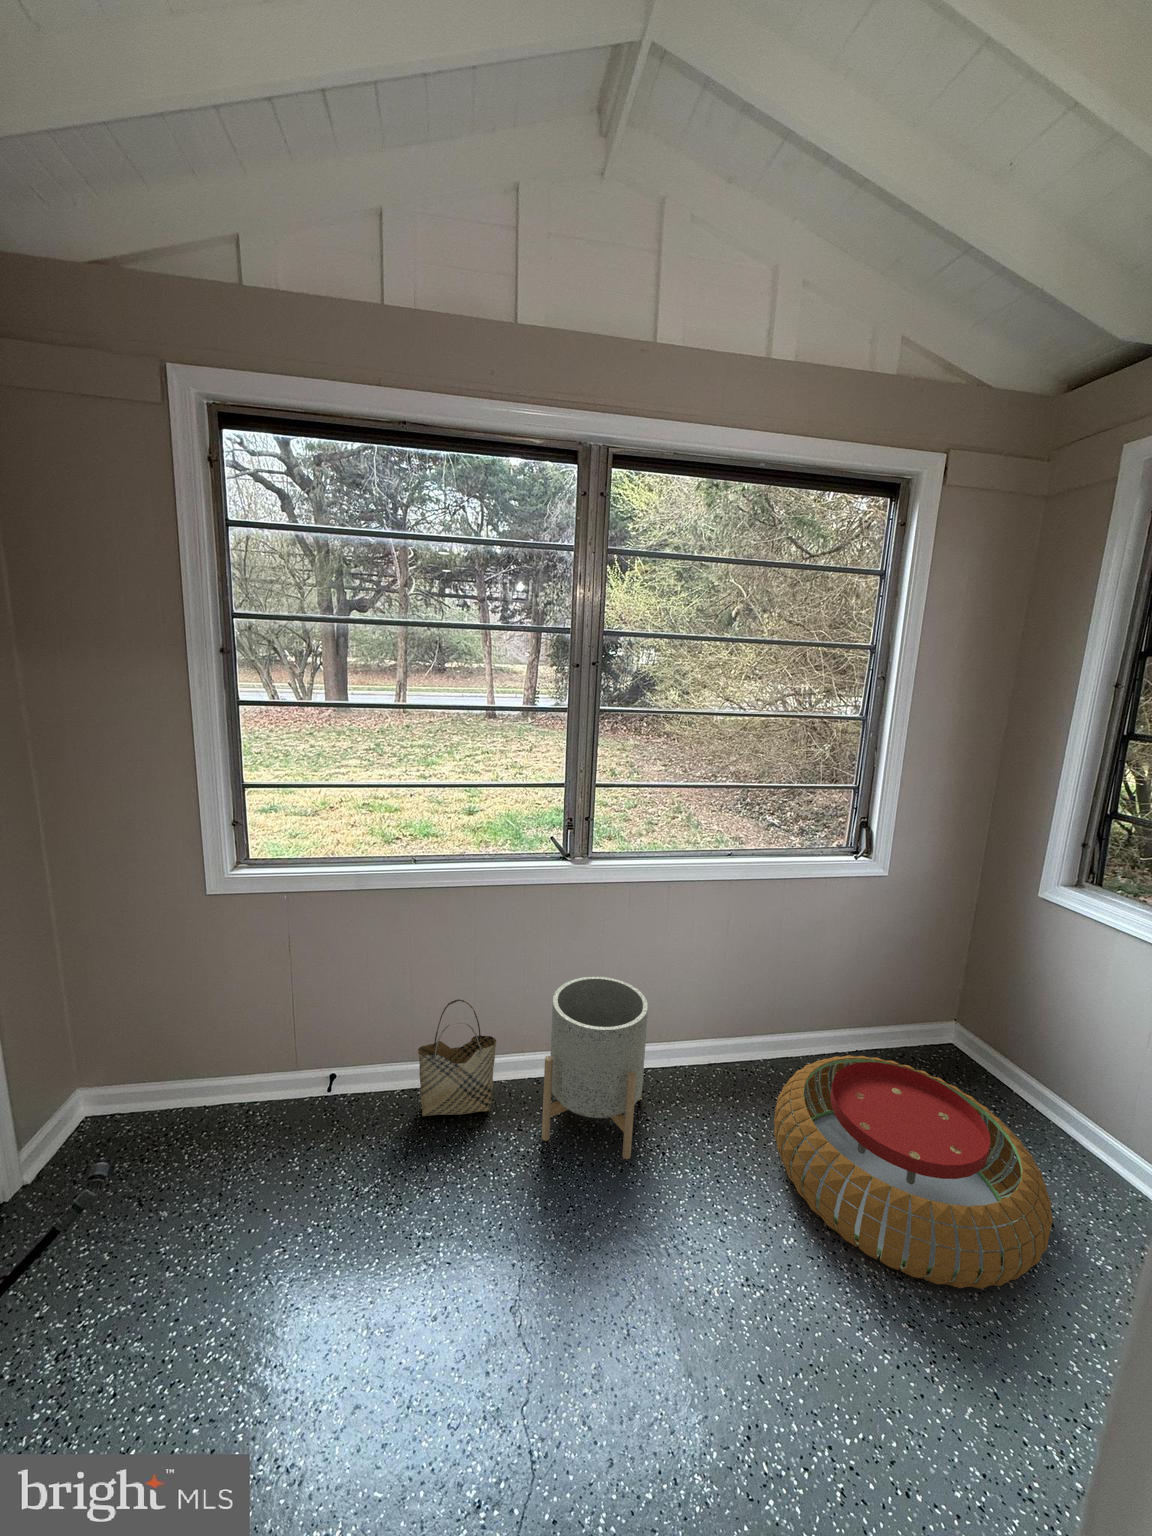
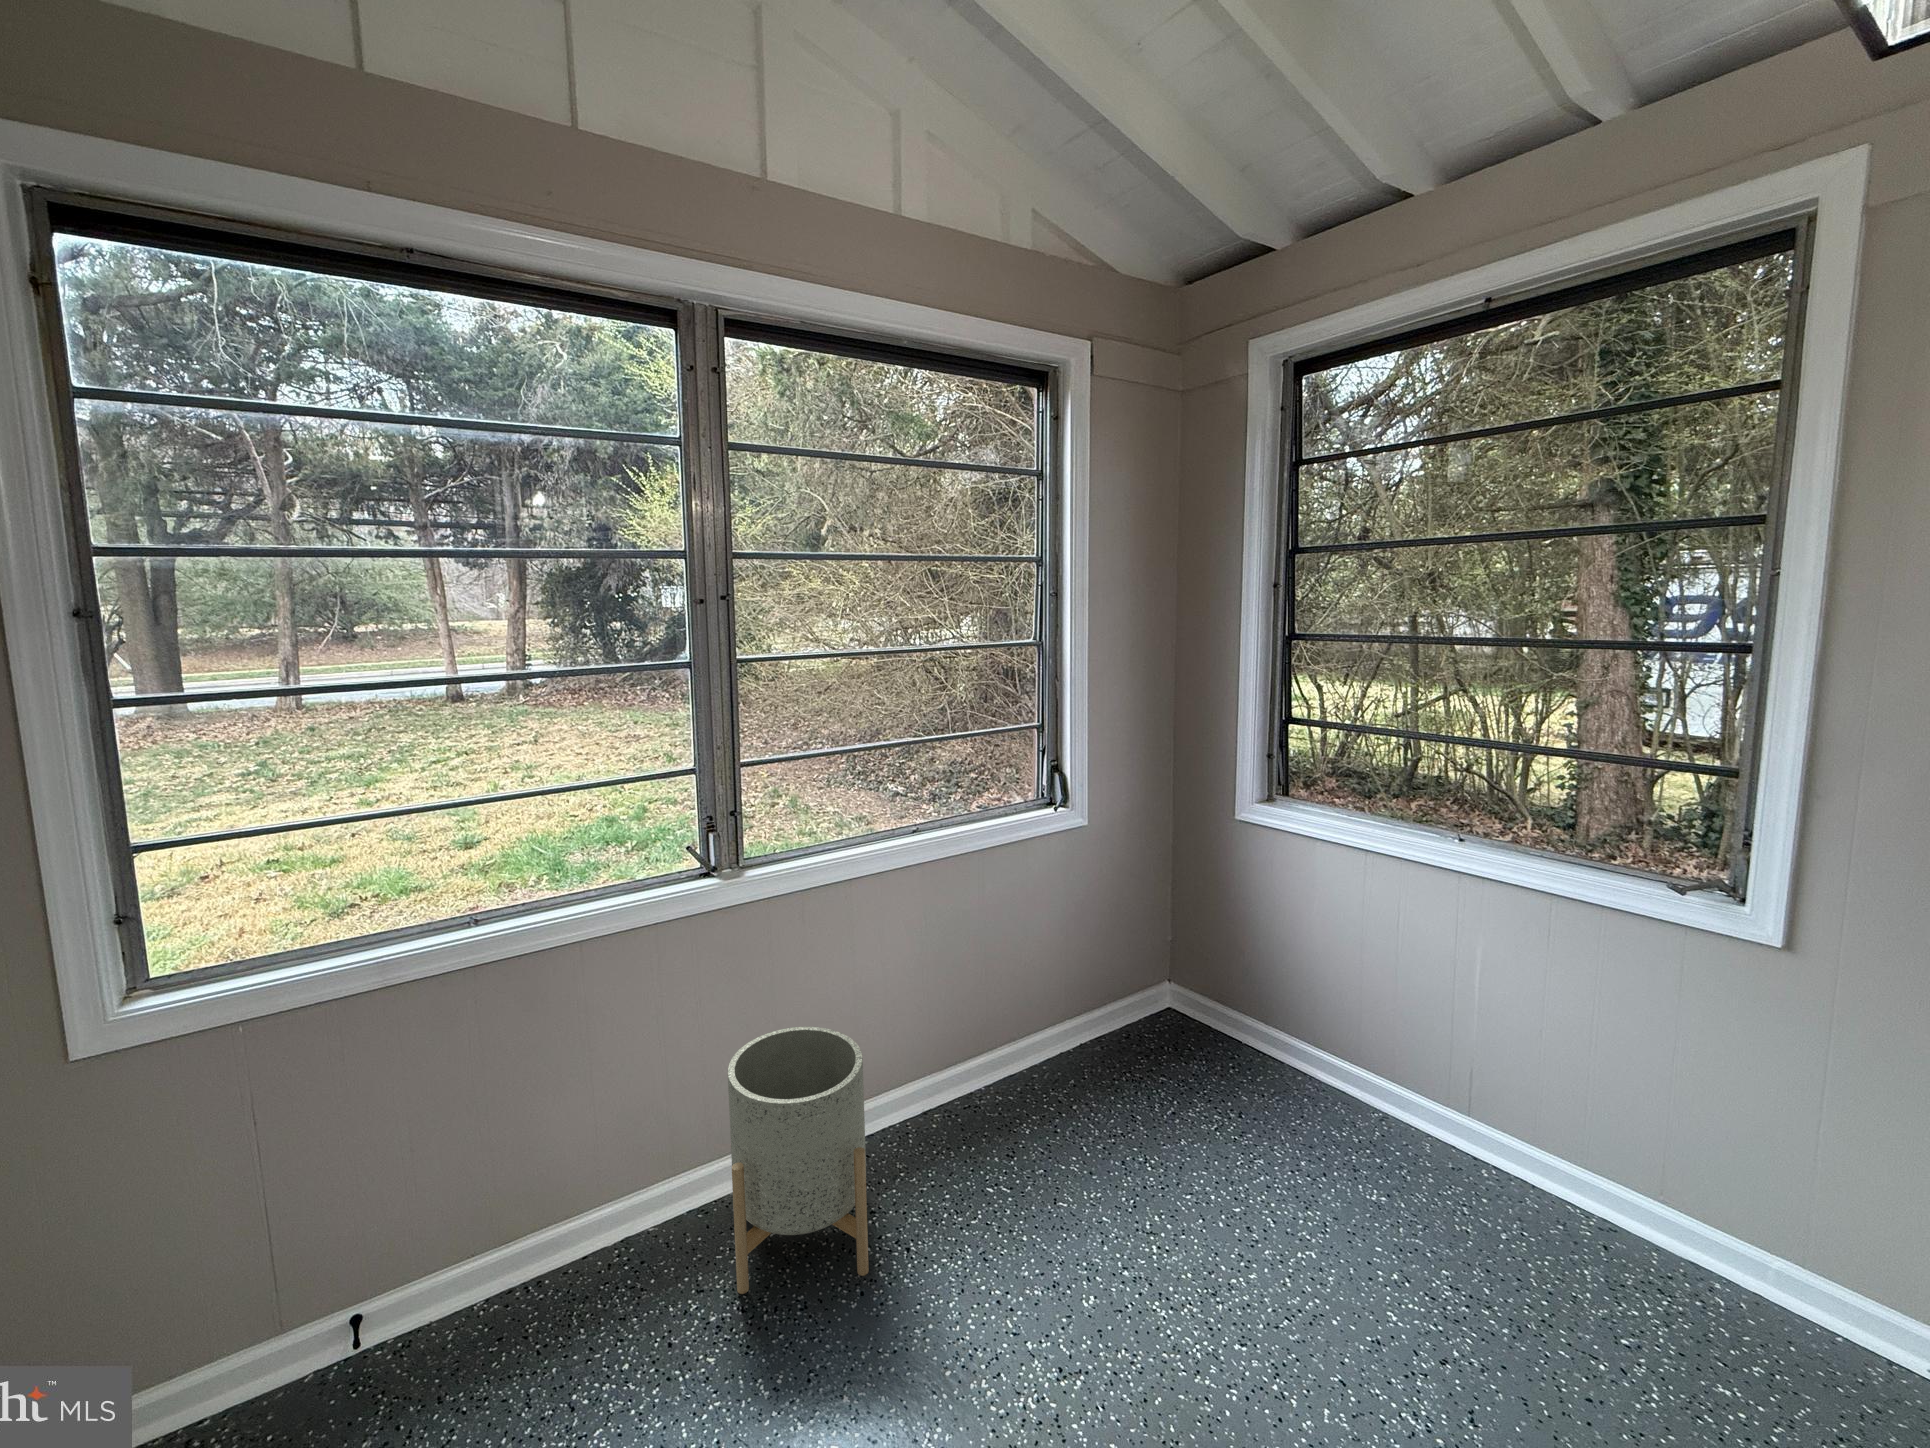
woven basket: present [417,1000,497,1116] -> none [517,1121,648,1330]
pouf: present [774,1055,1053,1289] -> none [1030,1039,1336,1285]

